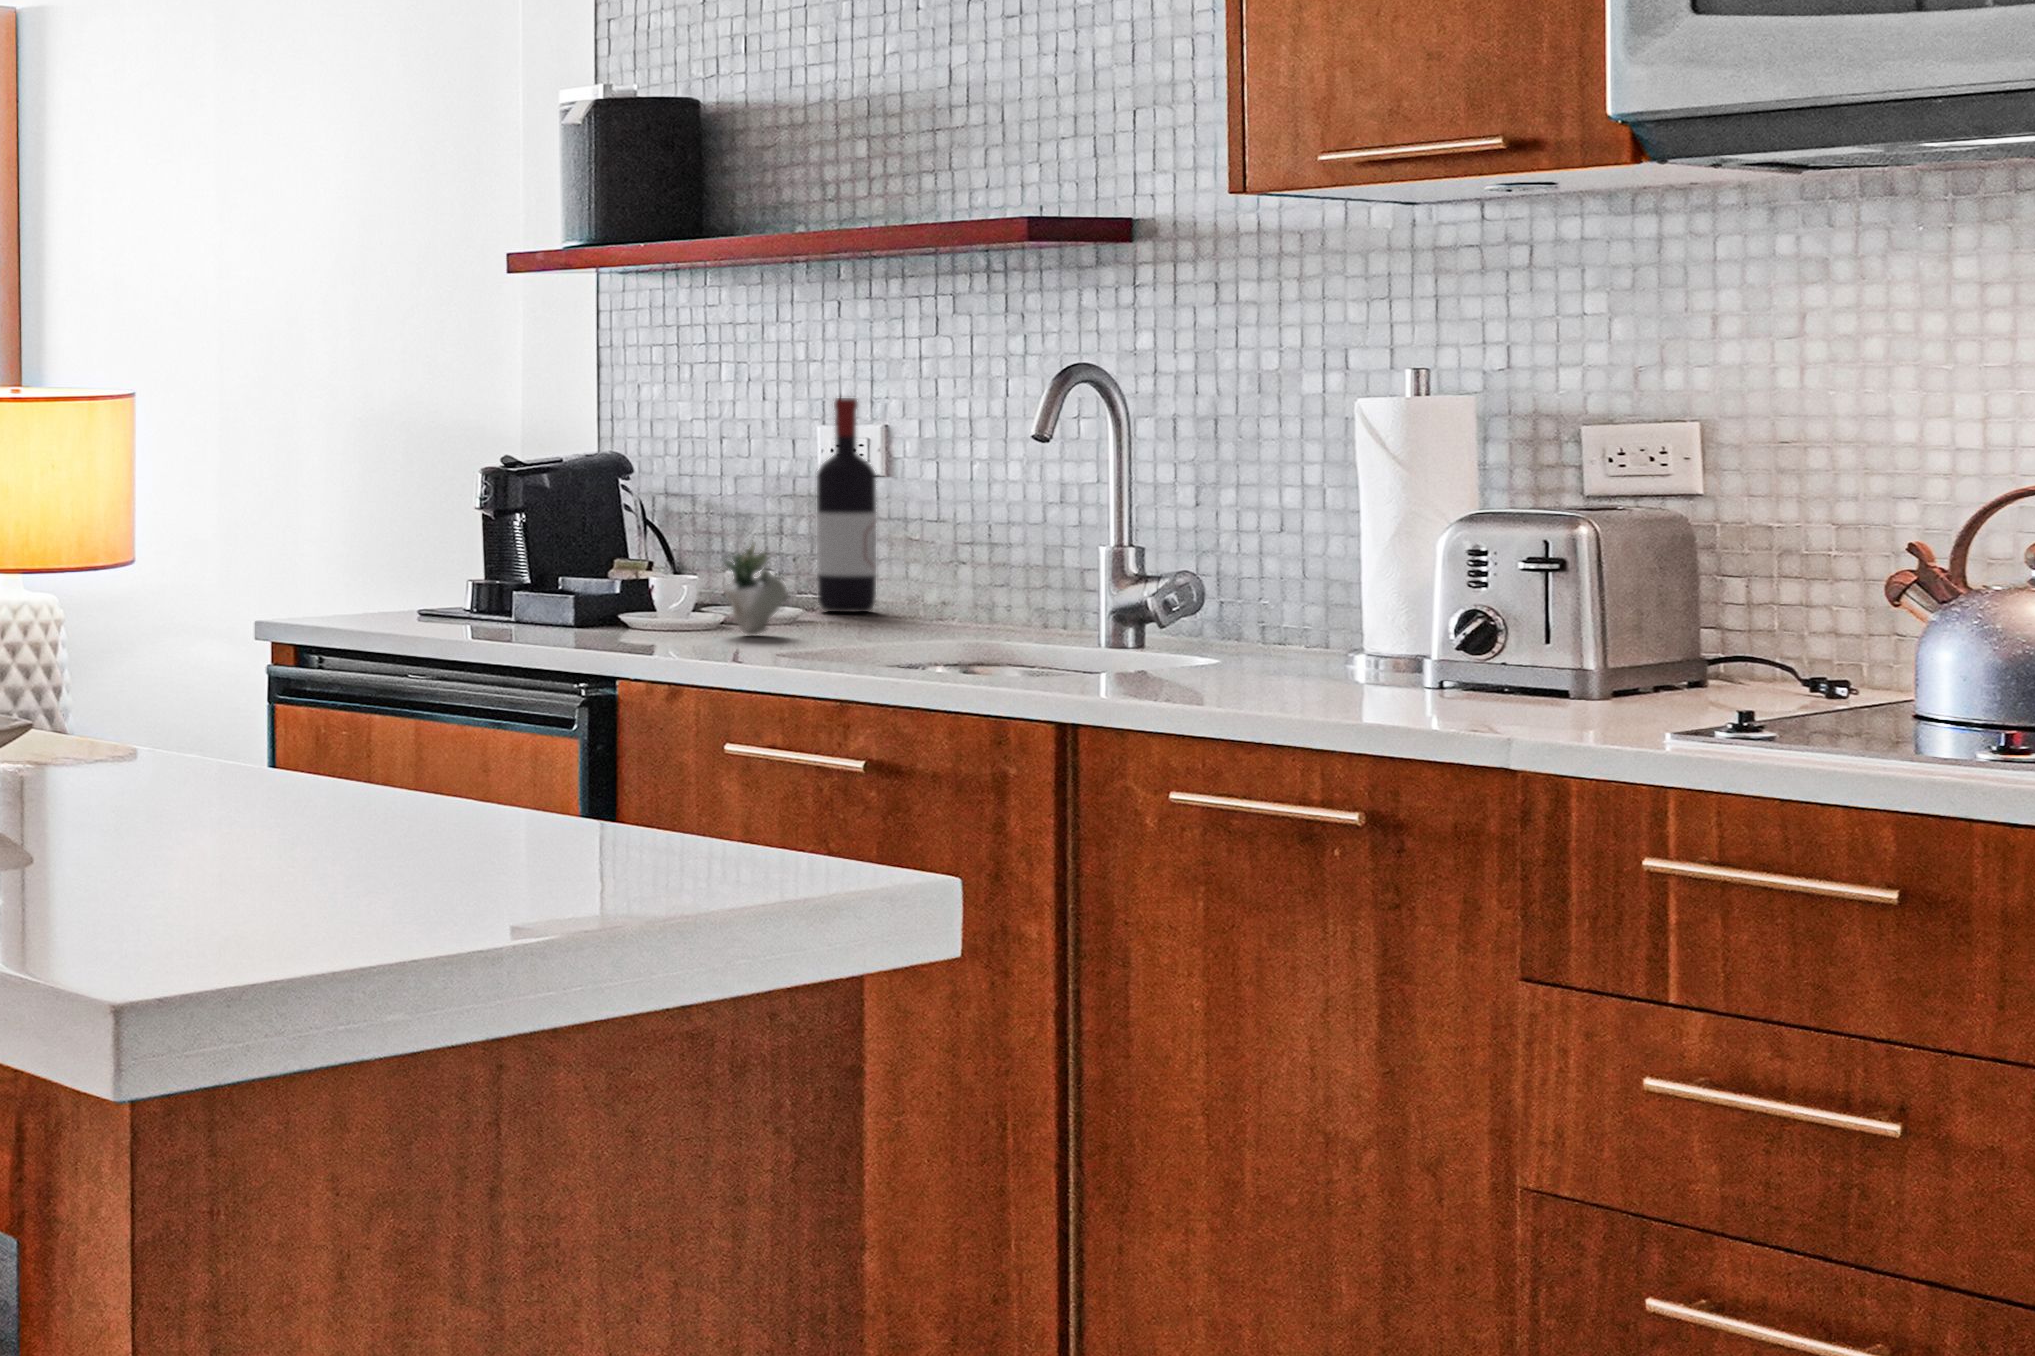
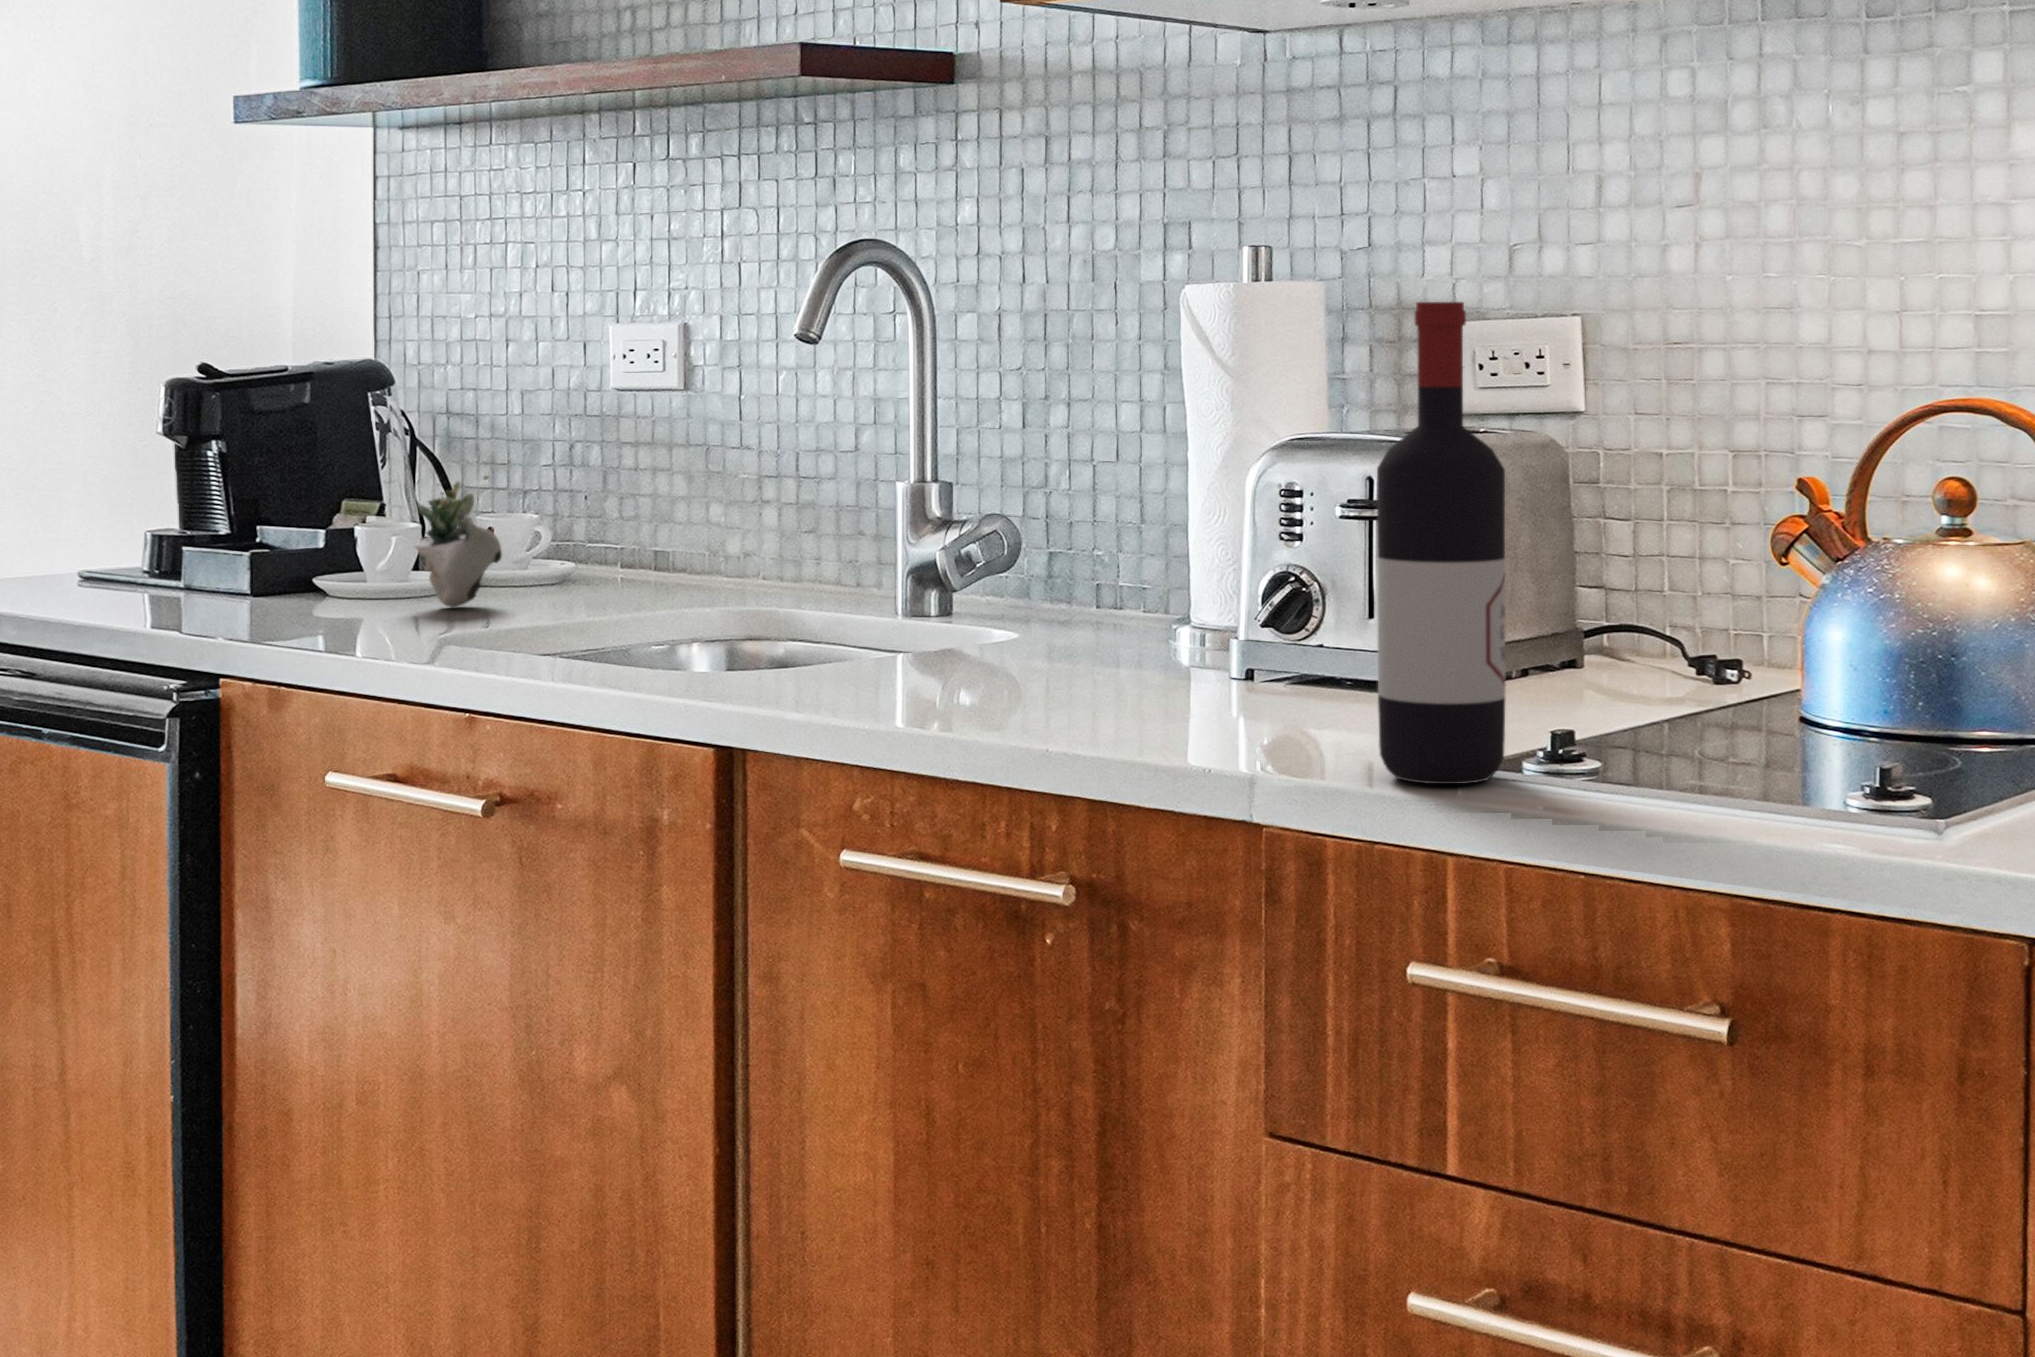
wine bottle: present [817,398,876,612] -> present [1377,302,1505,784]

